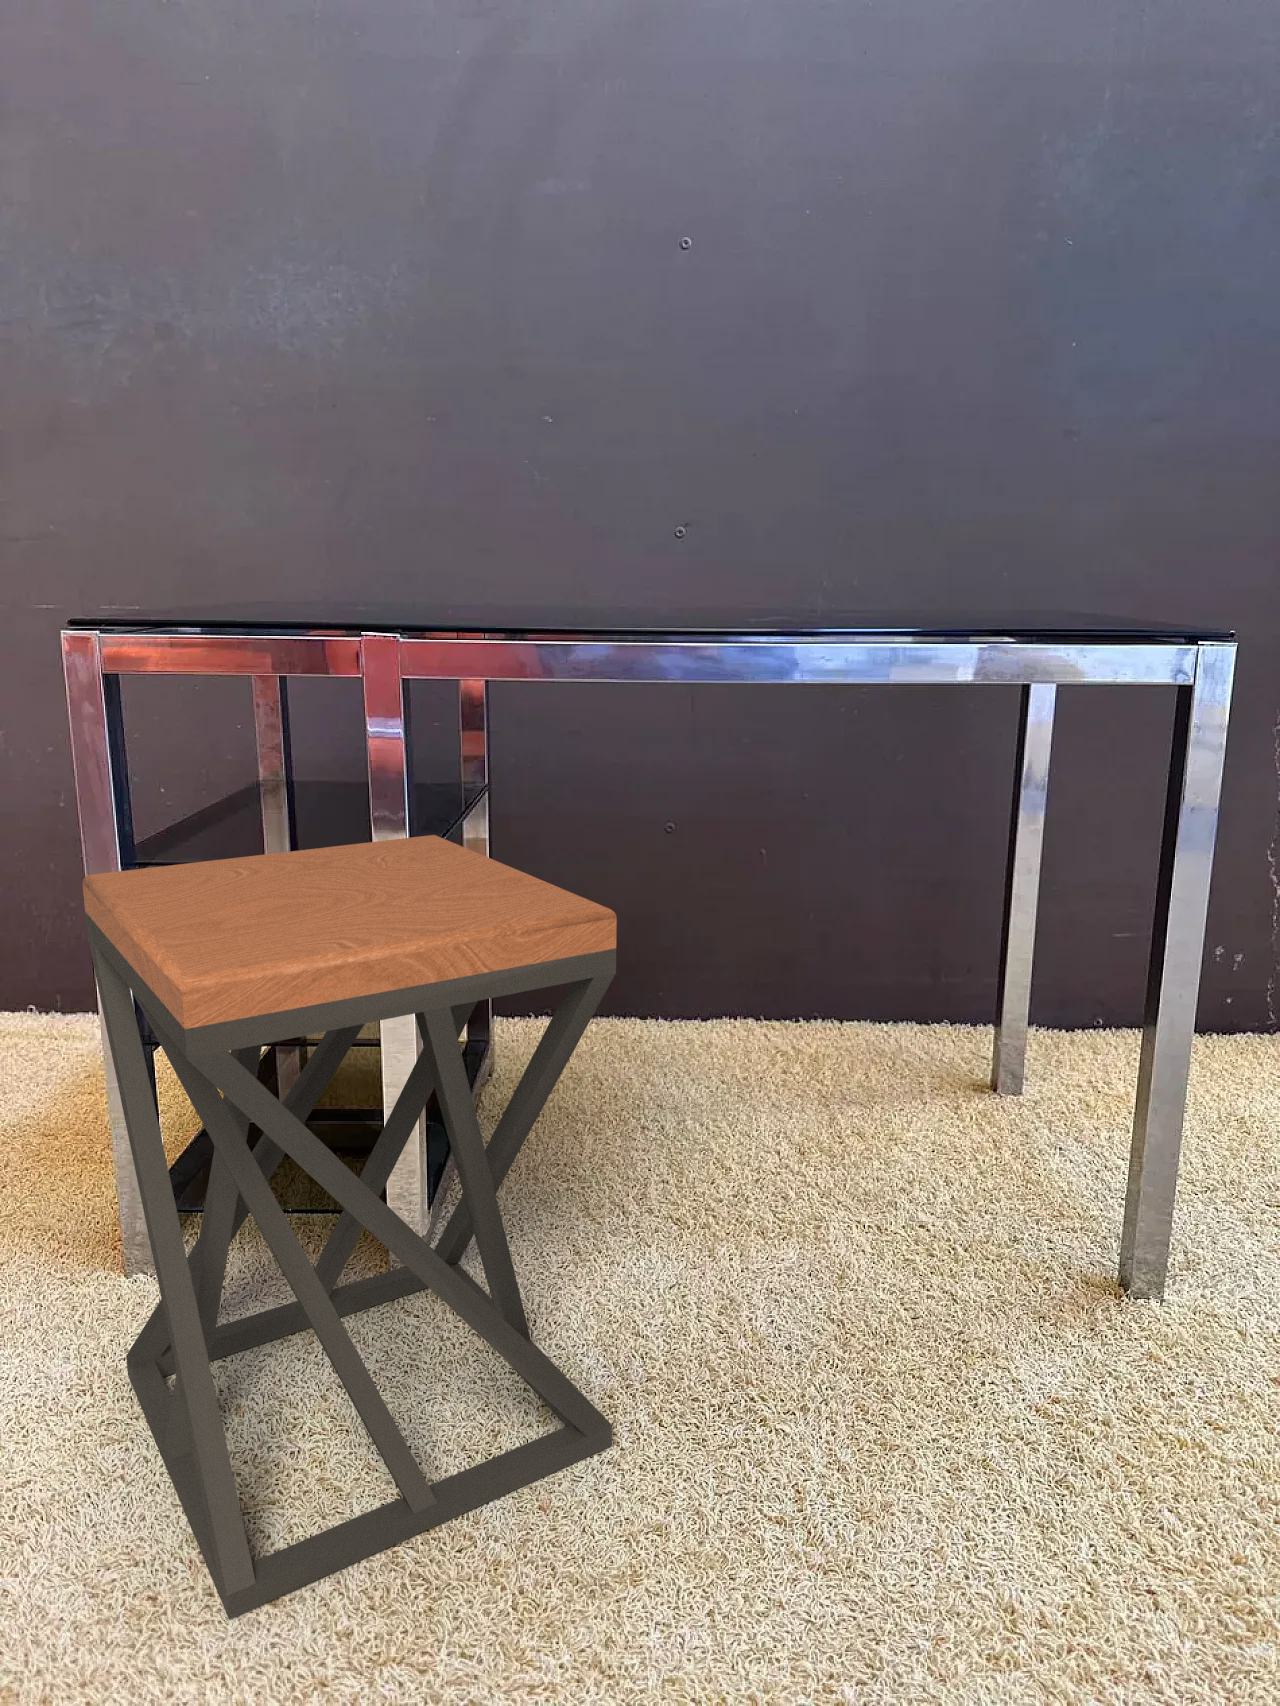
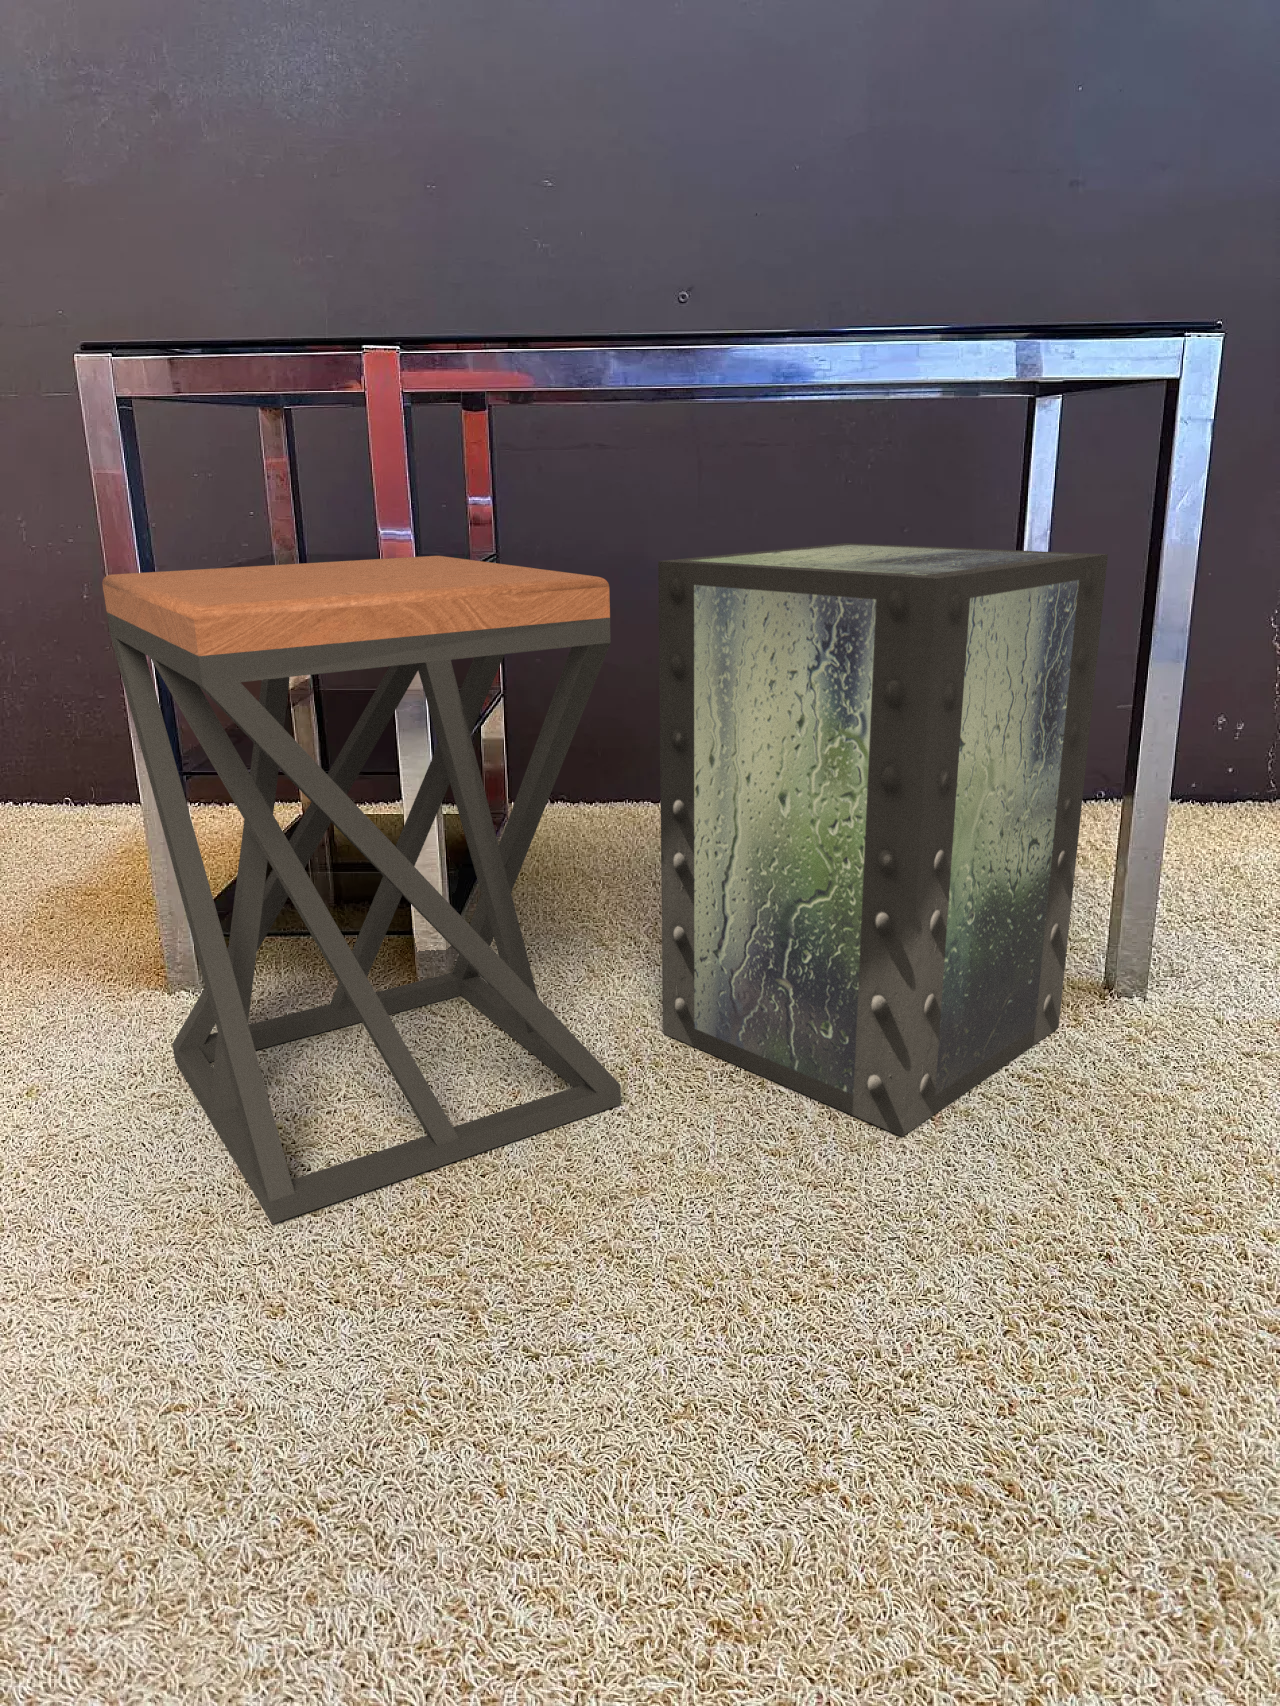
storage box: none [655,821,1124,1499] -> present [658,543,1108,1136]

